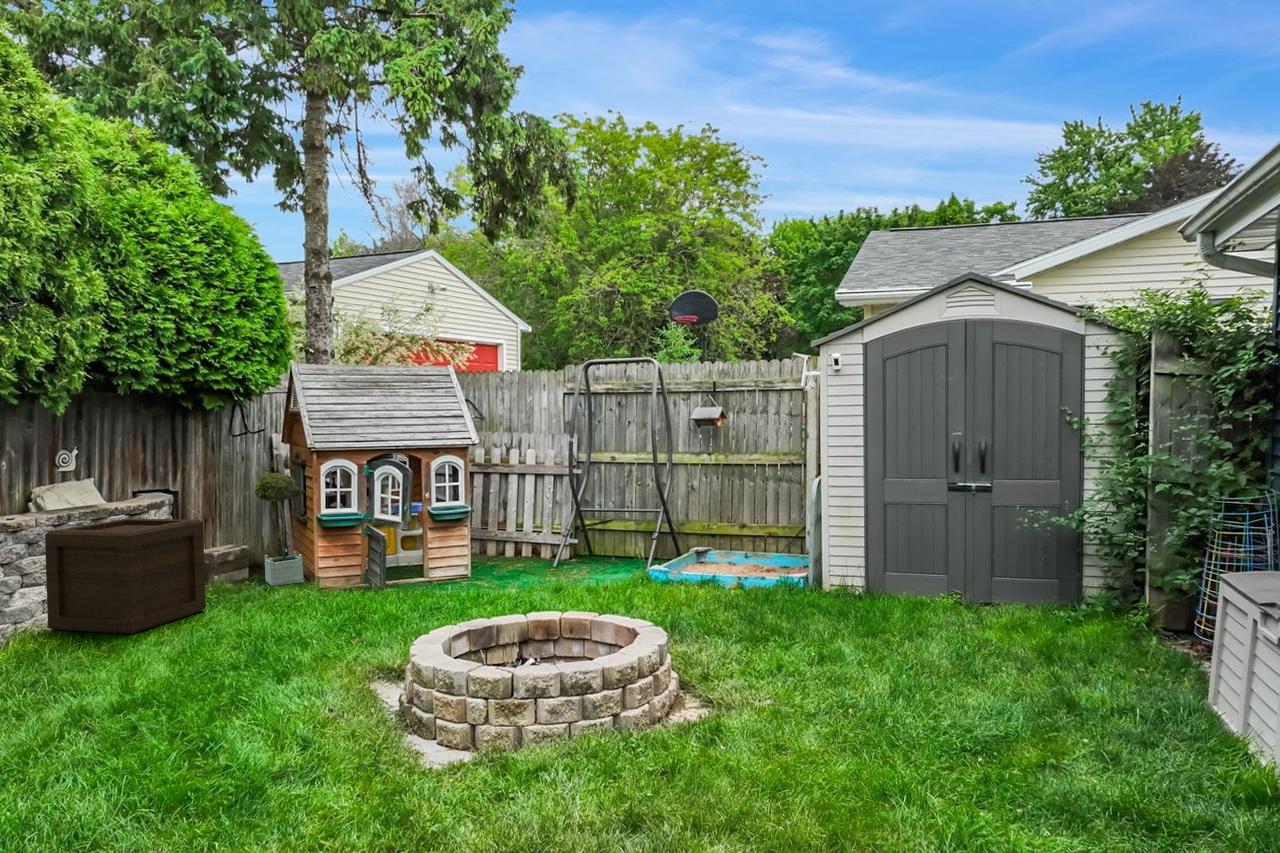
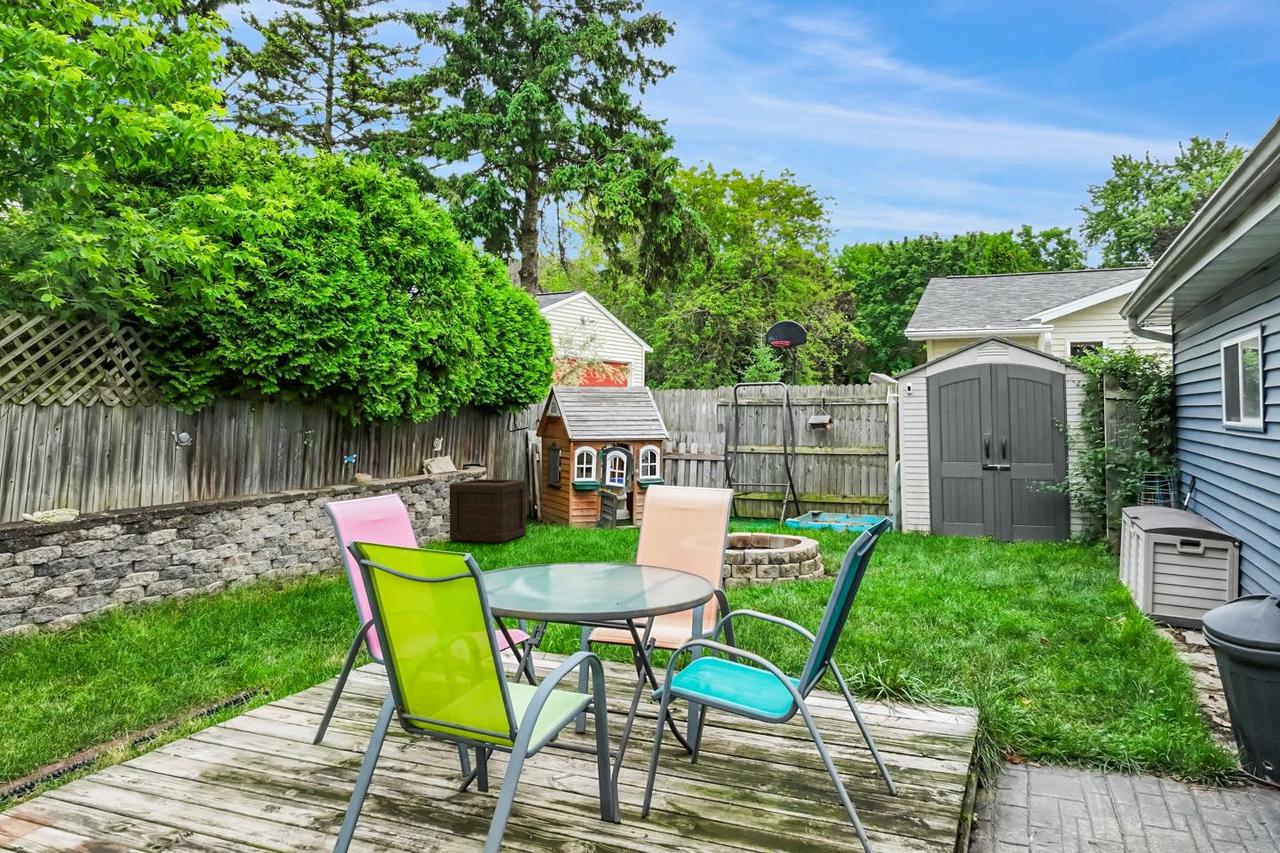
potted tree: present [254,471,305,586] -> none [533,453,563,526]

